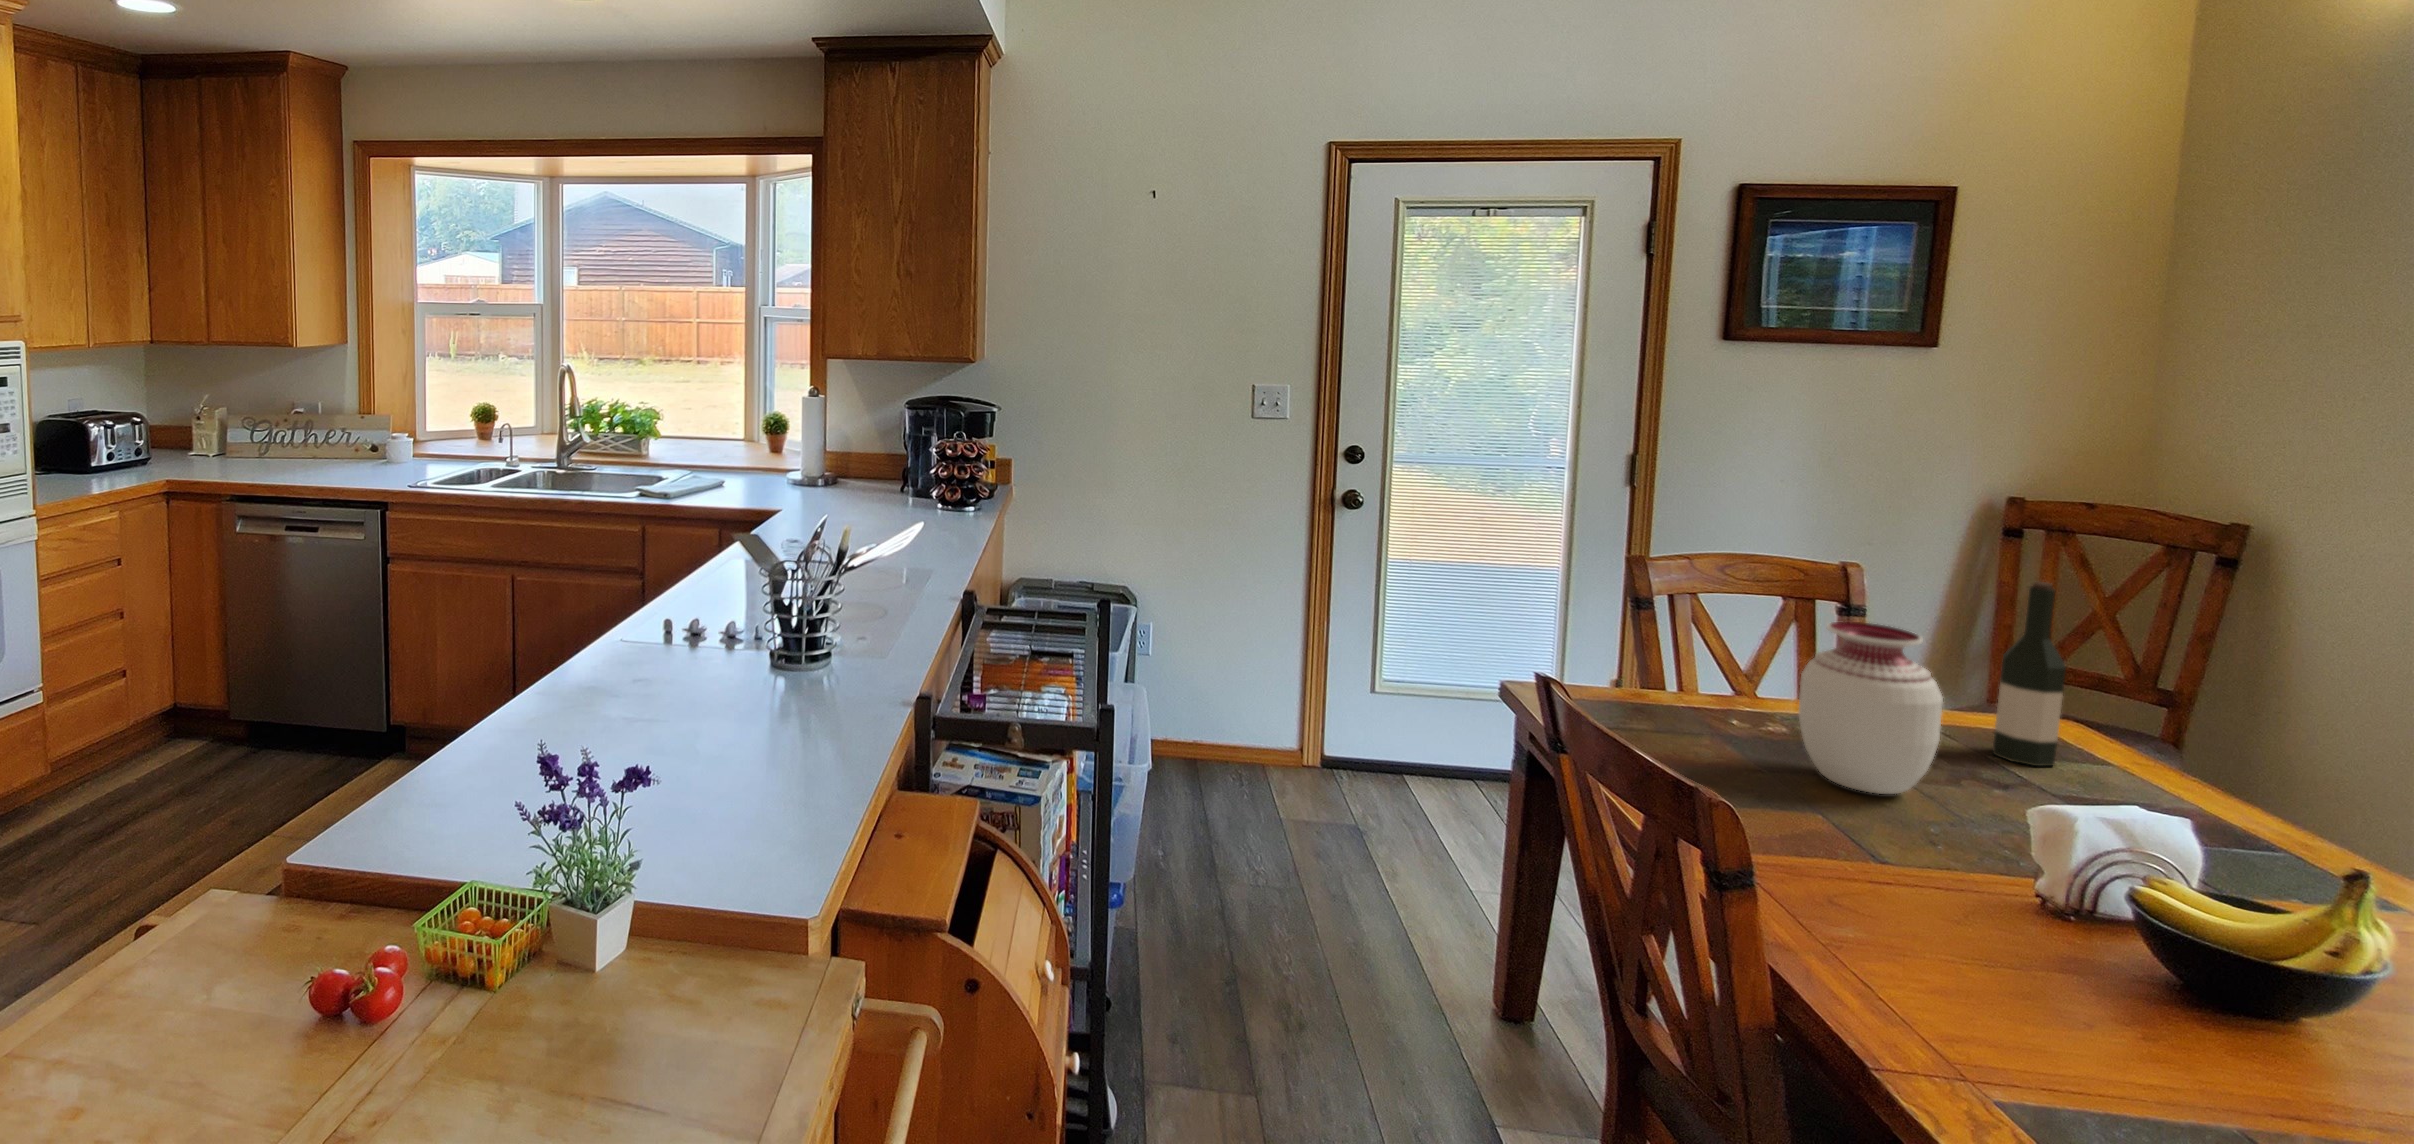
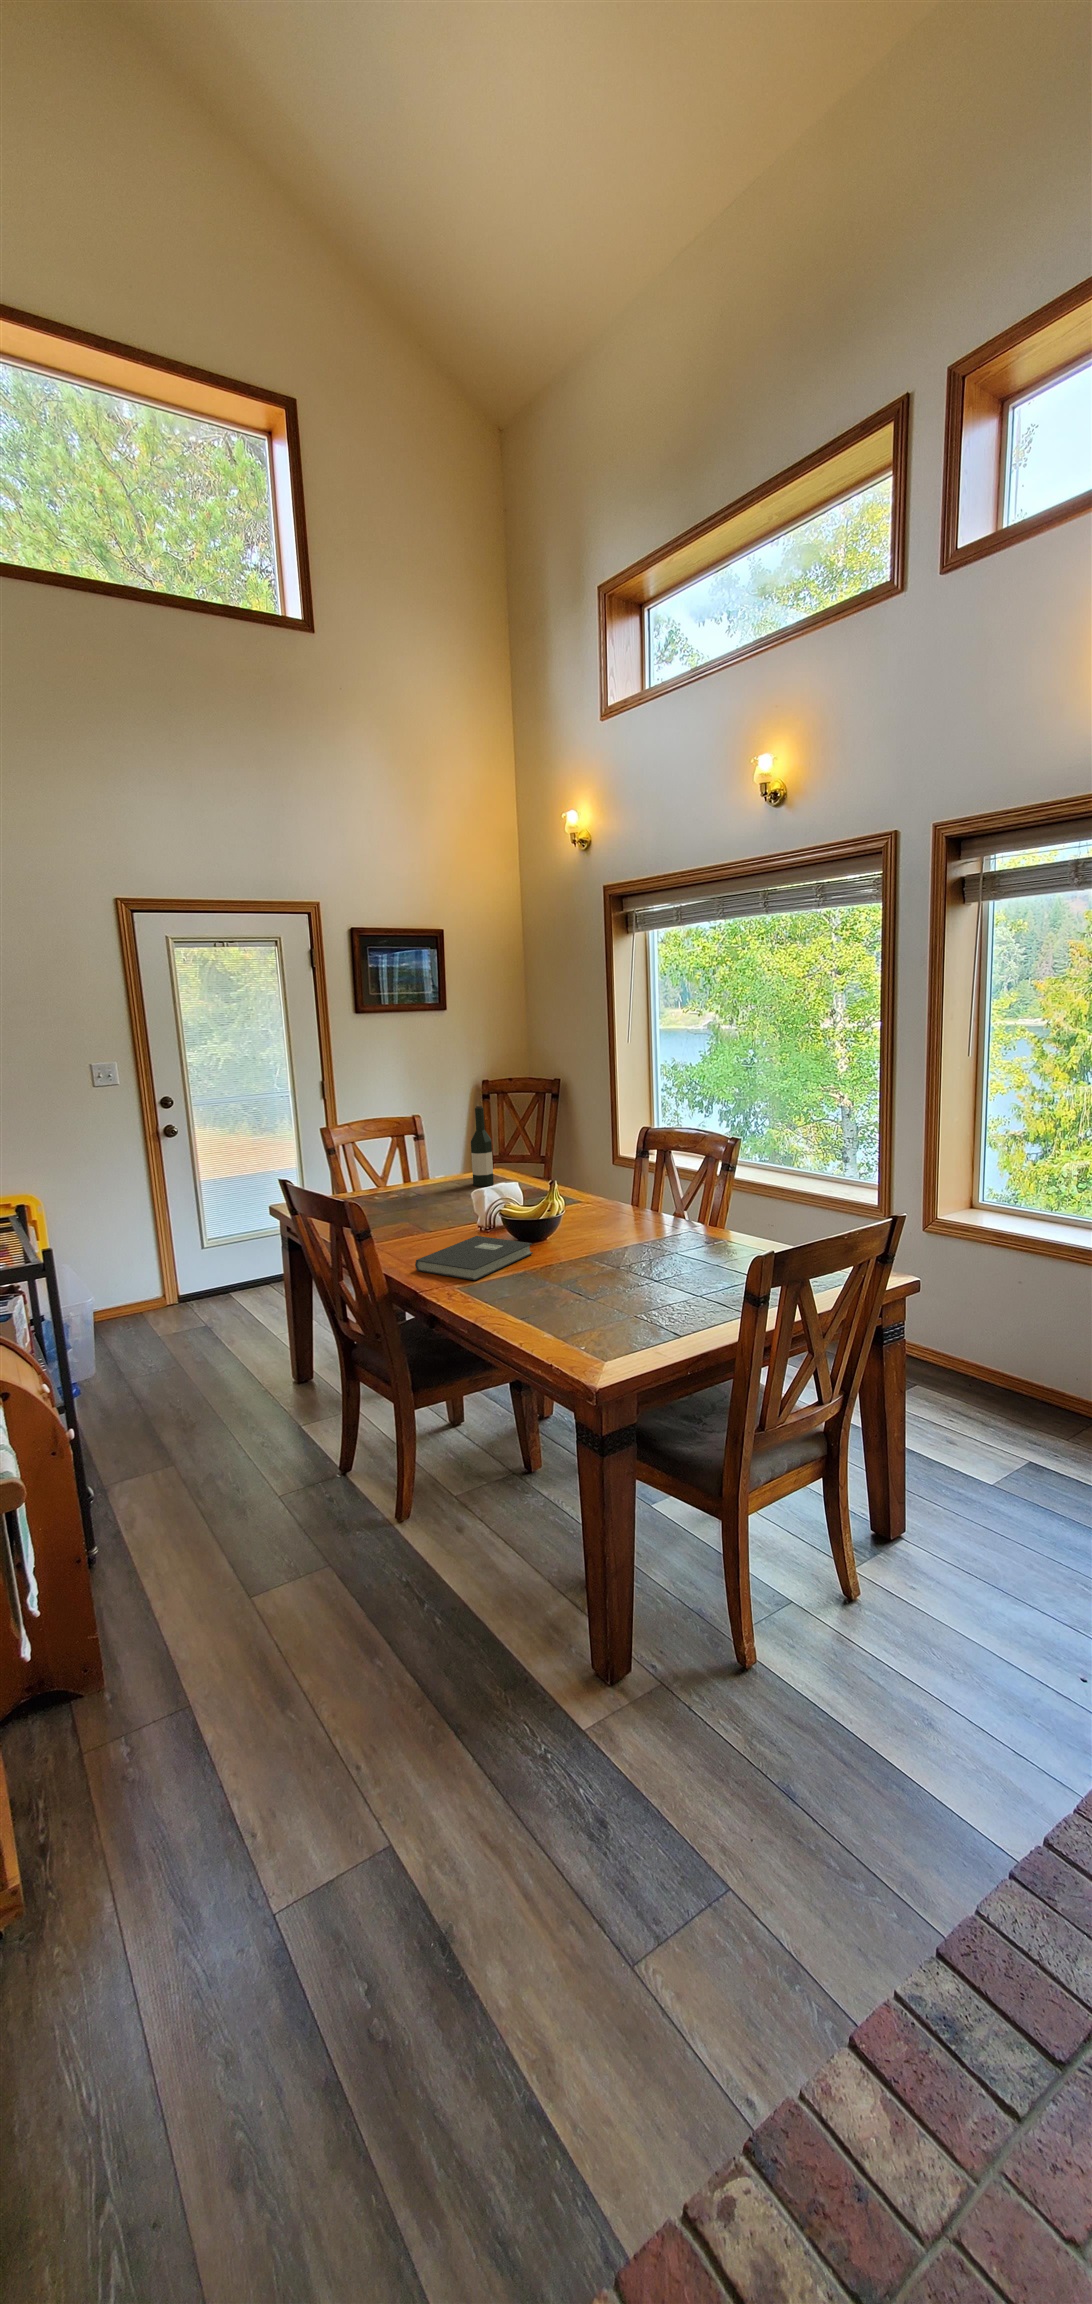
vase: present [1799,621,1943,794] -> none [395,1134,448,1209]
book: none [1857,933,2254,1091] -> present [415,1236,533,1280]

